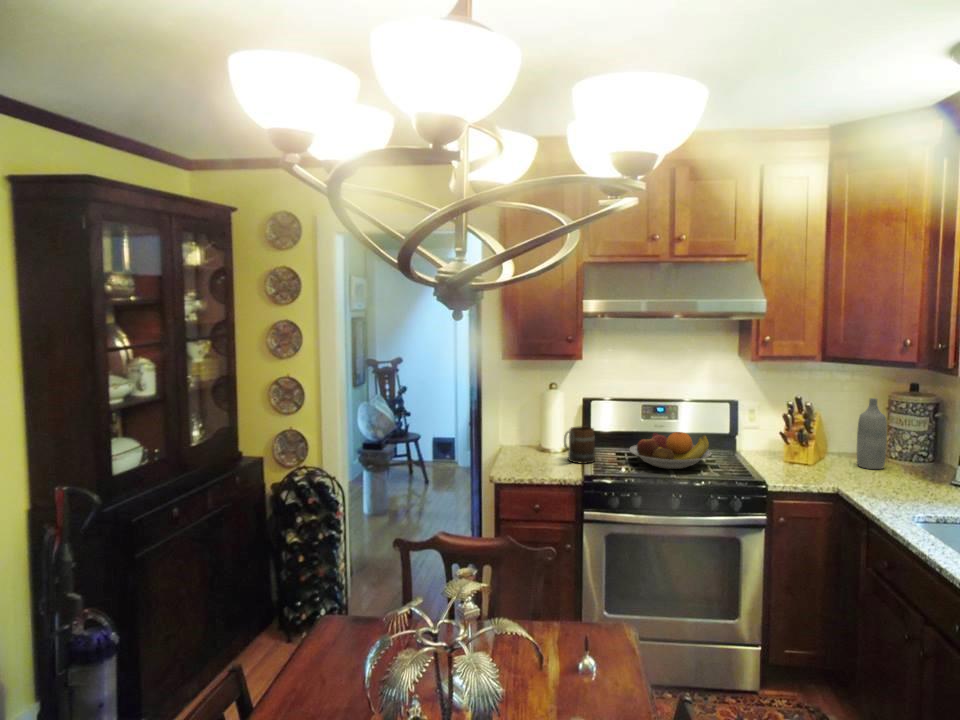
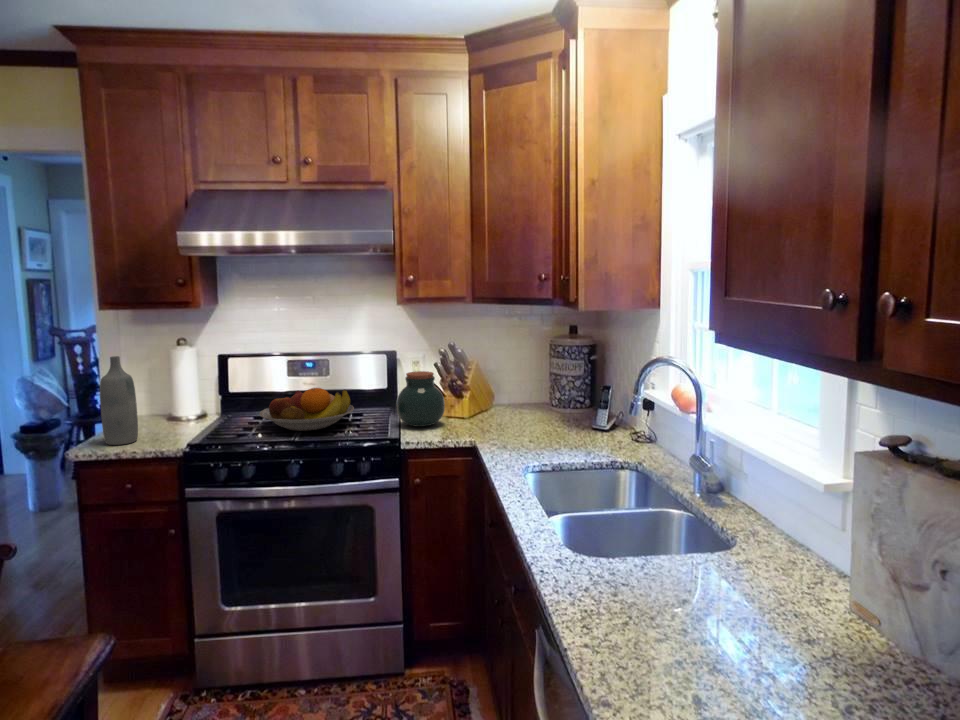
bottle: present [857,398,887,469] -> present [100,356,138,445]
jar: none [751,422,797,472] -> present [397,371,445,427]
mug: present [564,426,595,464] -> none [173,387,222,431]

